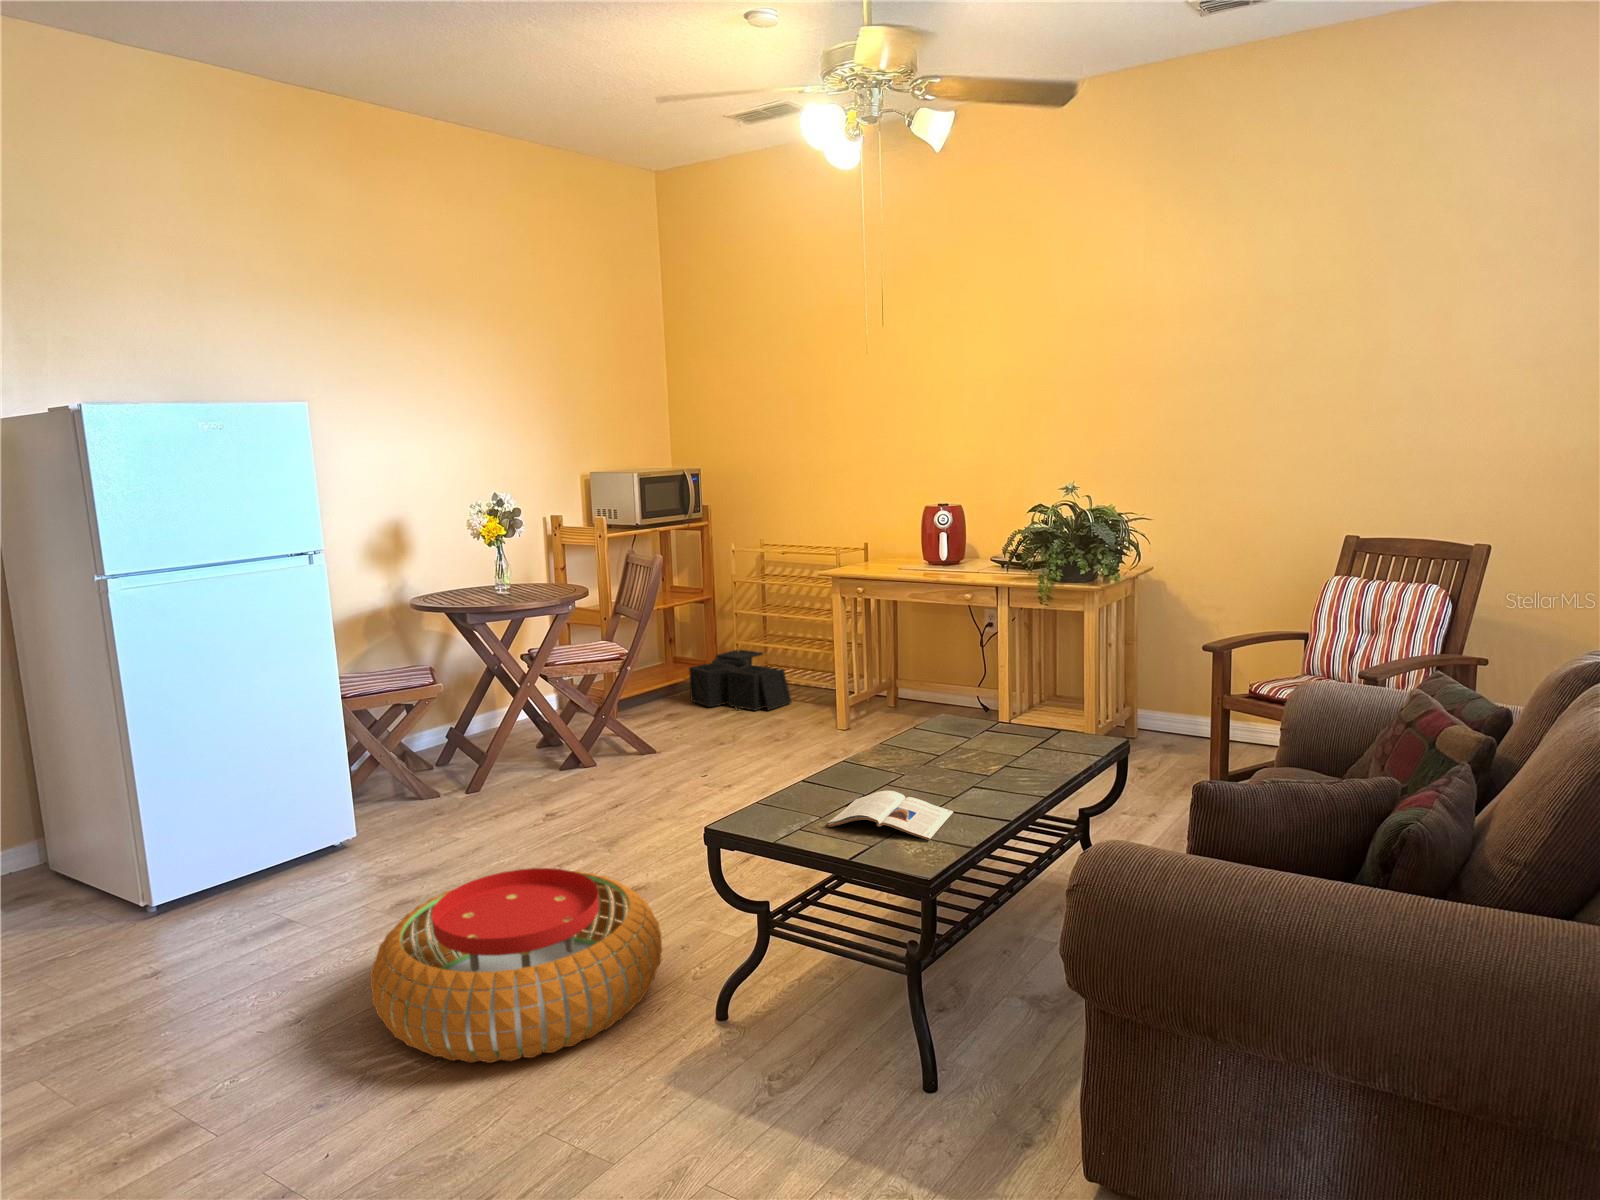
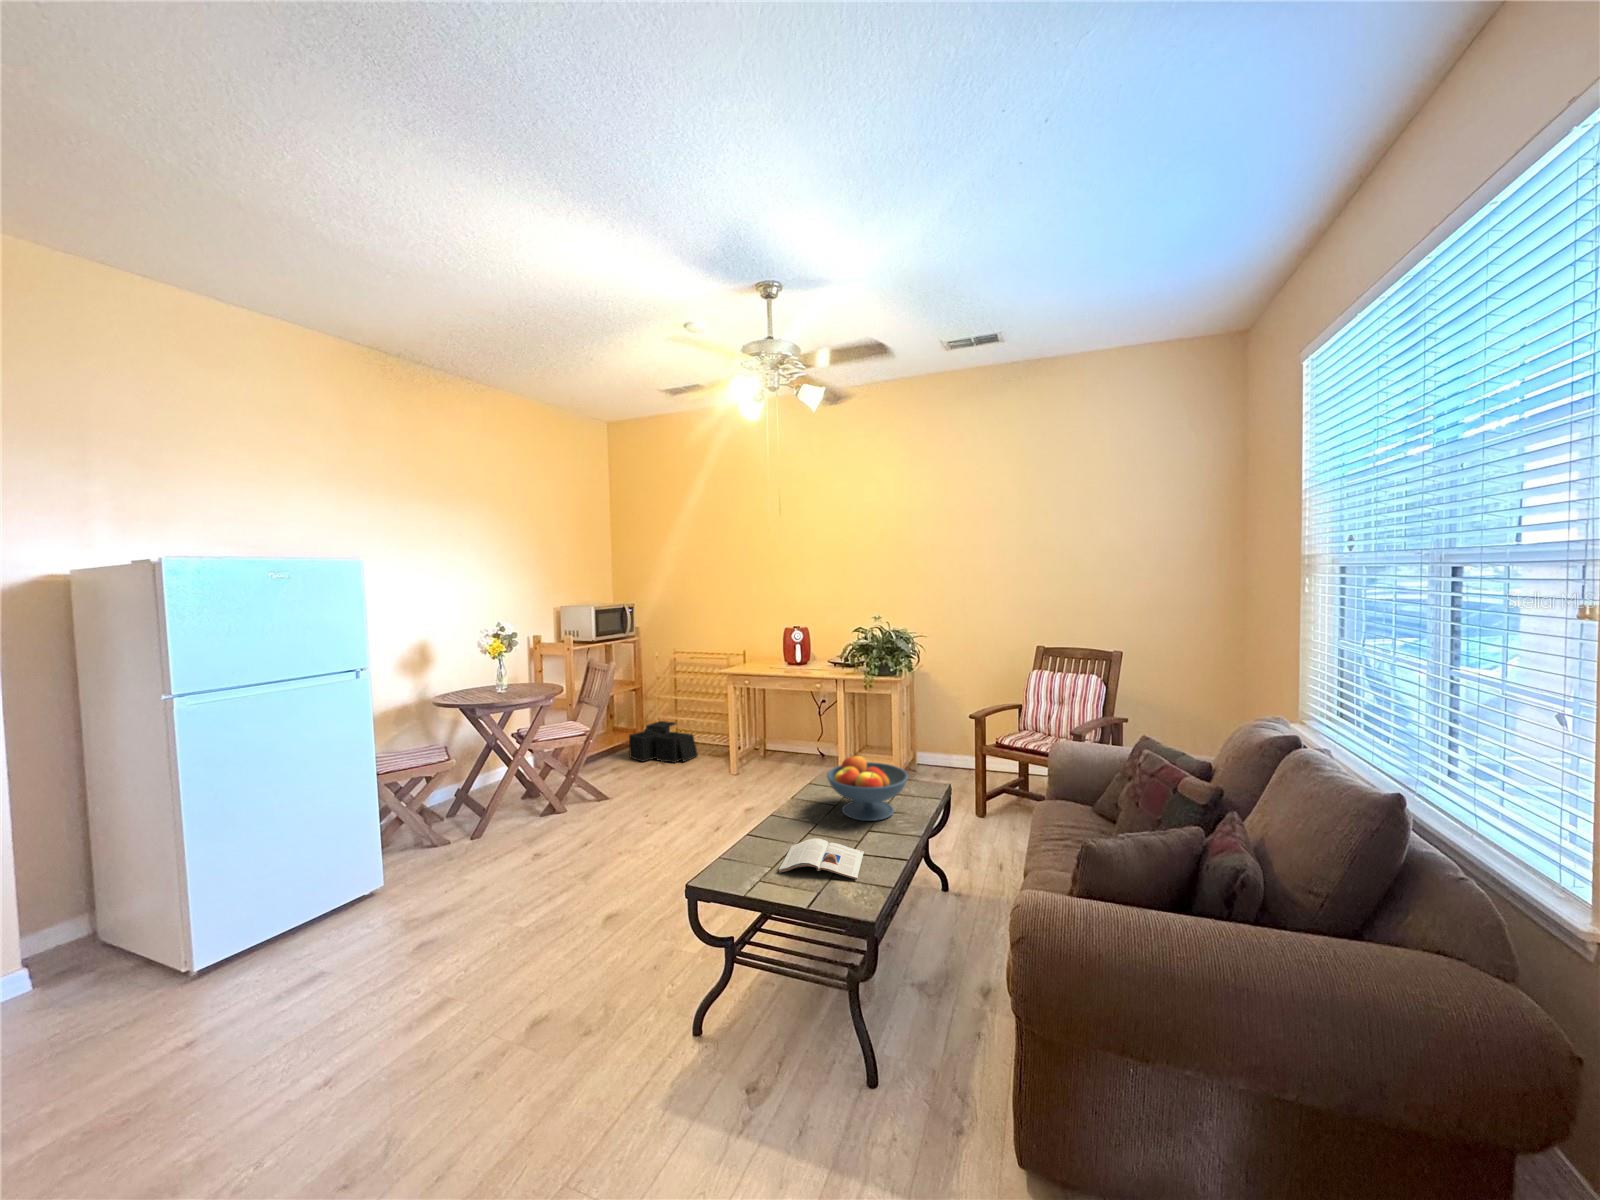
fruit bowl: none [923,685,1044,778] -> present [827,756,908,821]
pouf: present [370,868,662,1063] -> none [393,914,646,1115]

